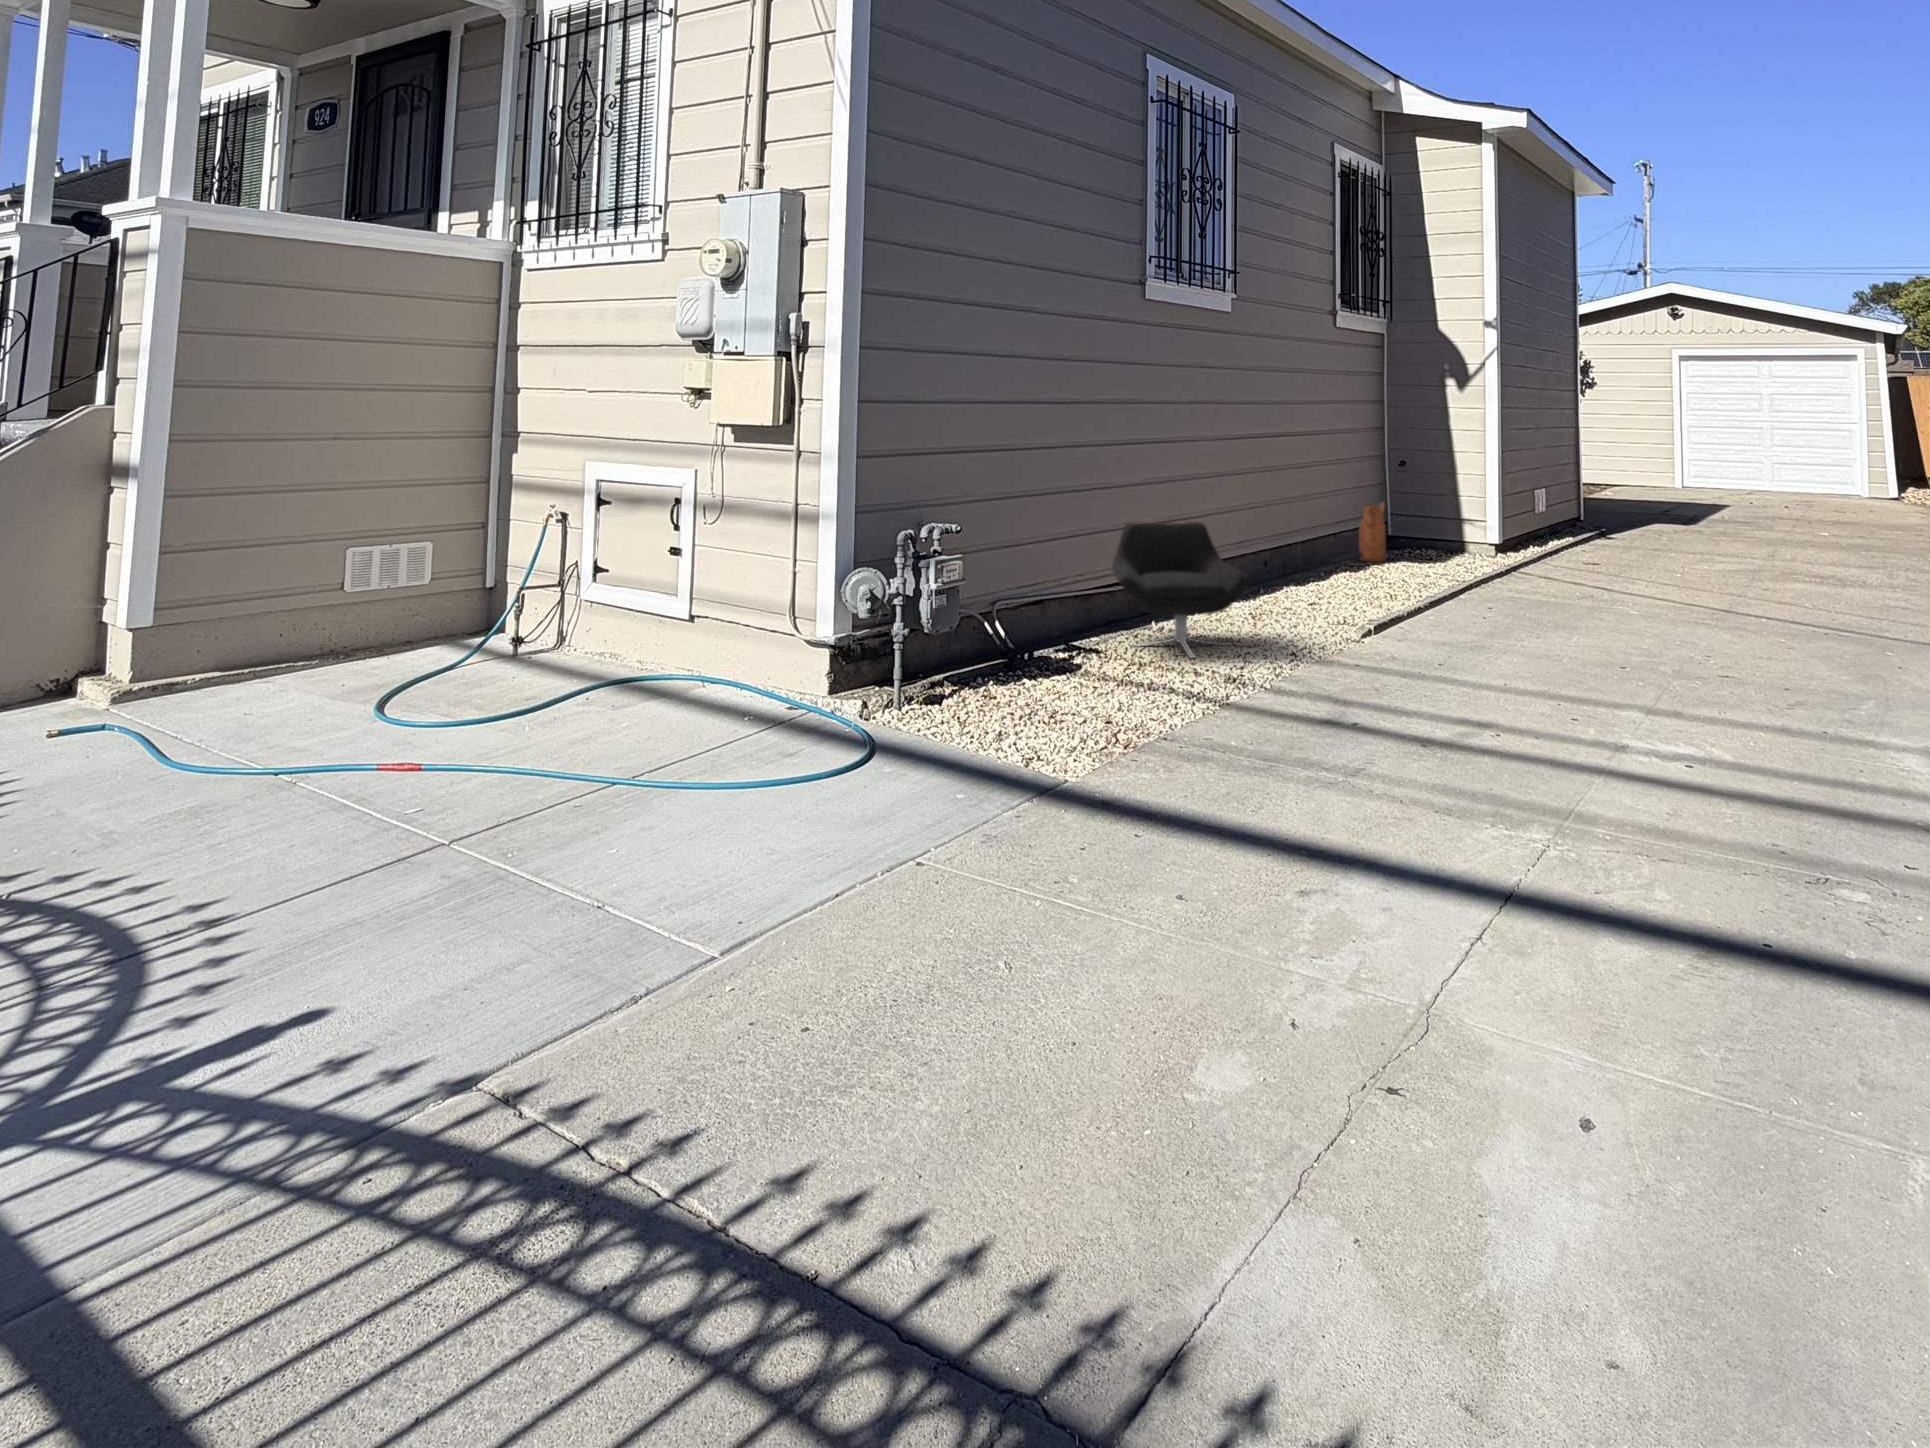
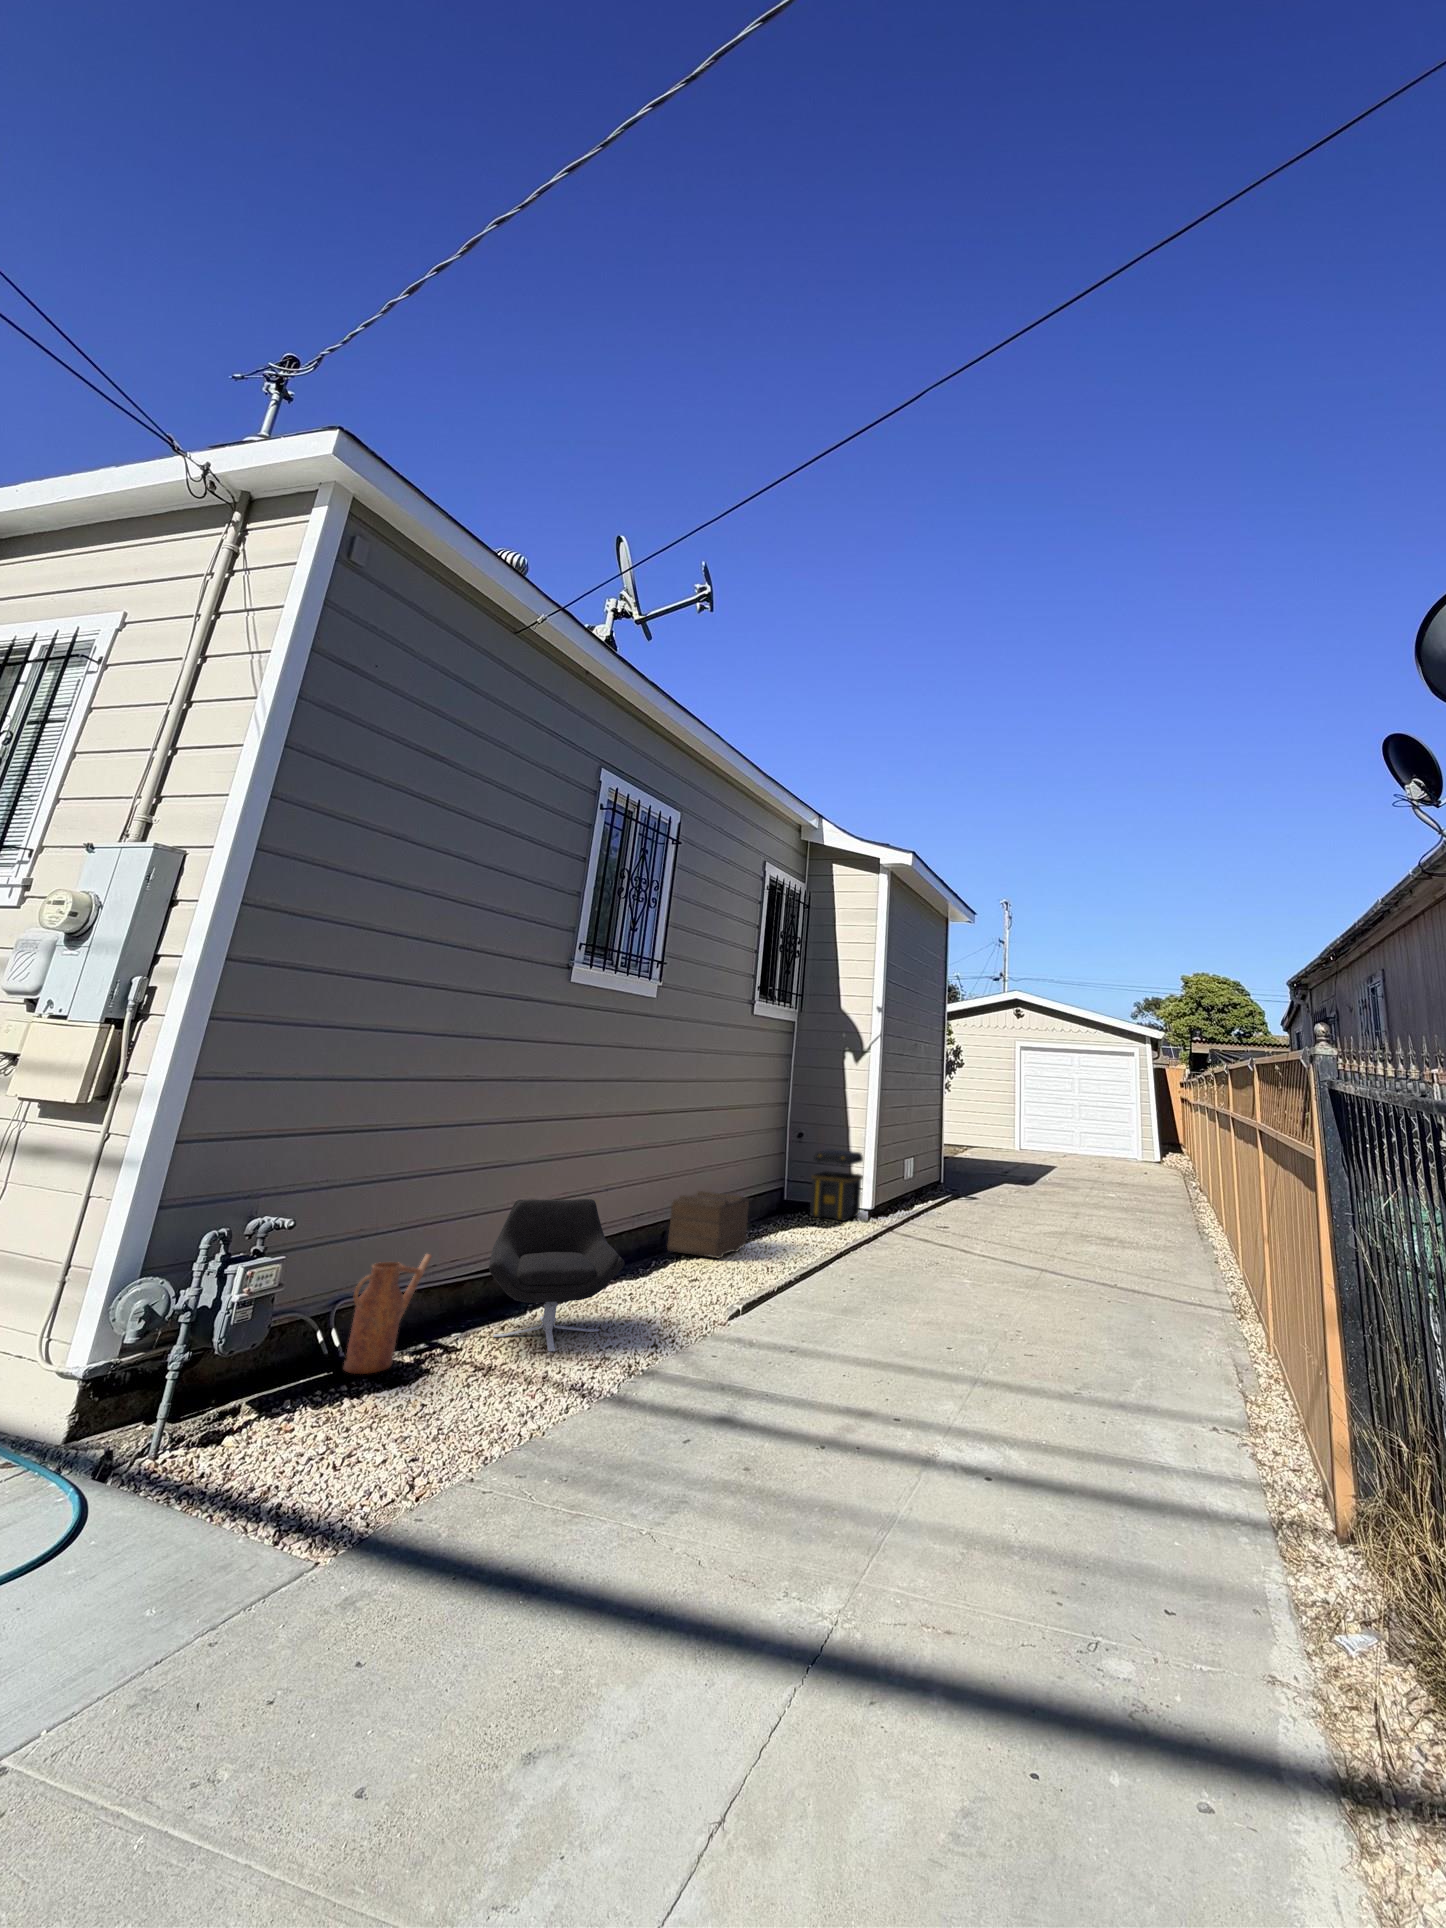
toolbox: none [1419,482,1483,560] -> present [810,1150,863,1221]
watering can: present [1359,502,1386,562] -> present [344,1254,431,1374]
wooden crate: none [1269,524,1356,591] -> present [667,1191,749,1259]

